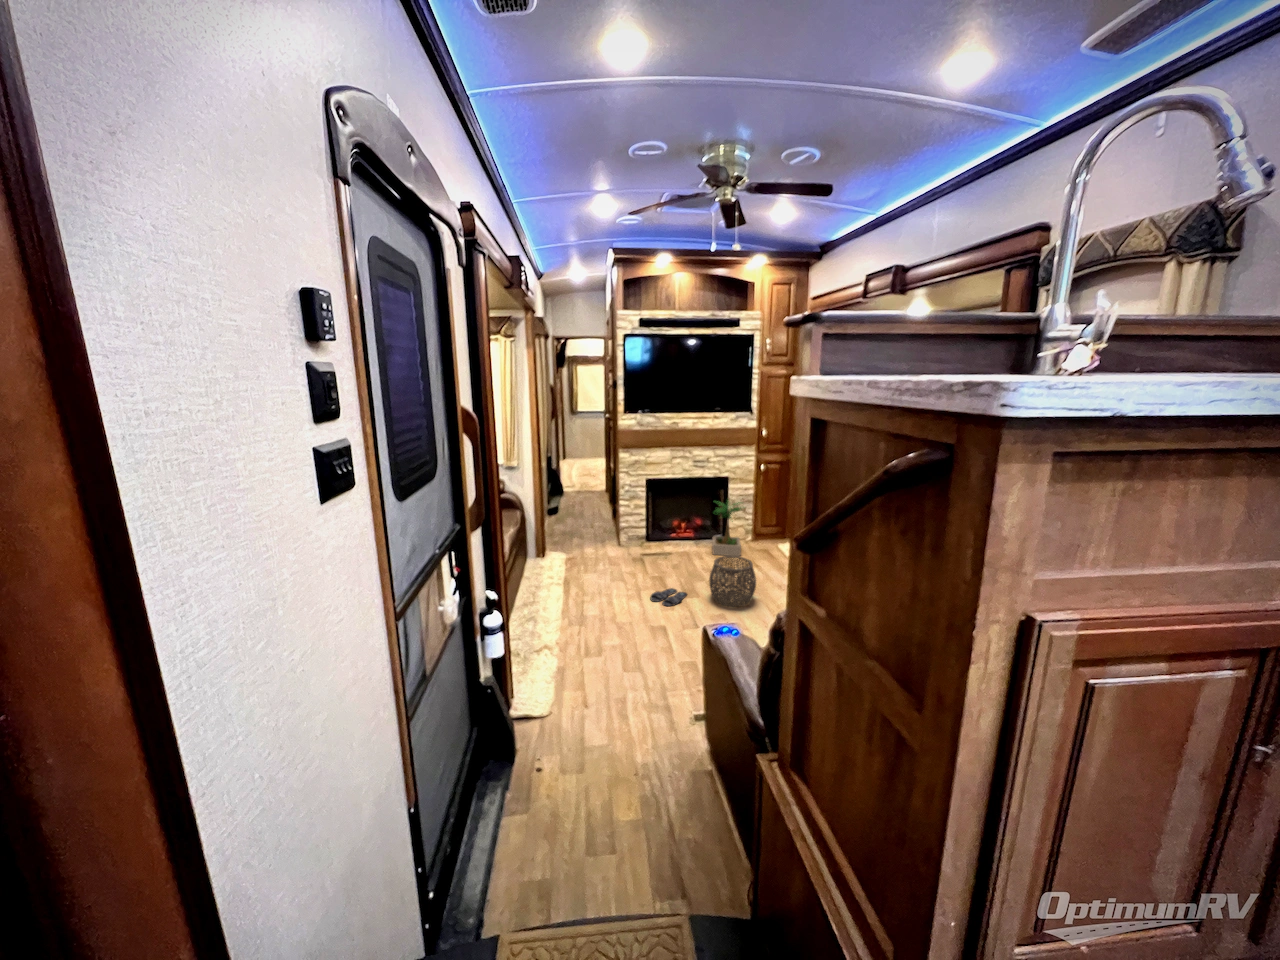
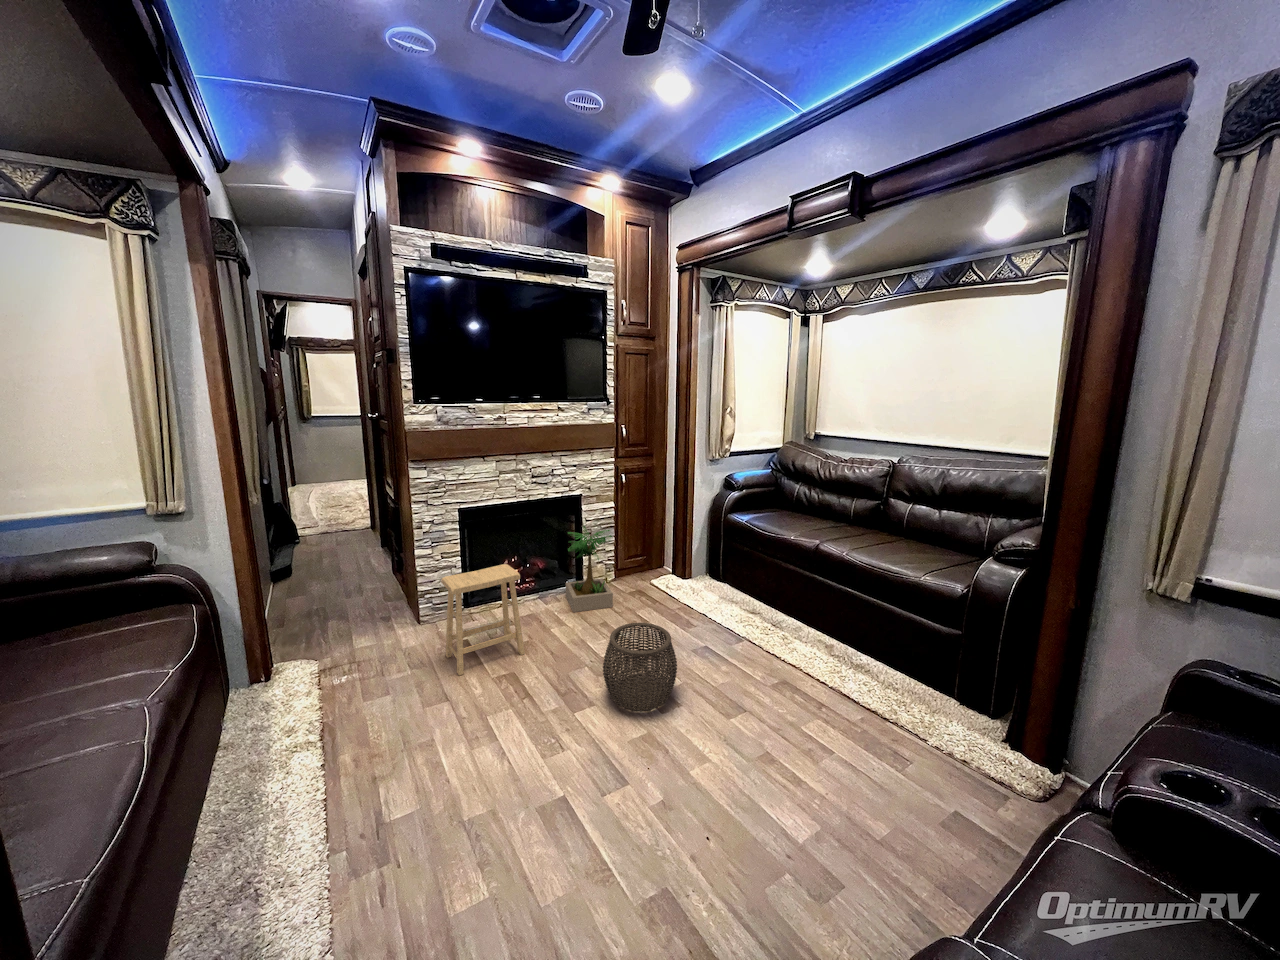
footstool: none [629,513,673,573] -> present [441,564,525,675]
slippers: present [651,588,687,606] -> none [507,695,568,741]

